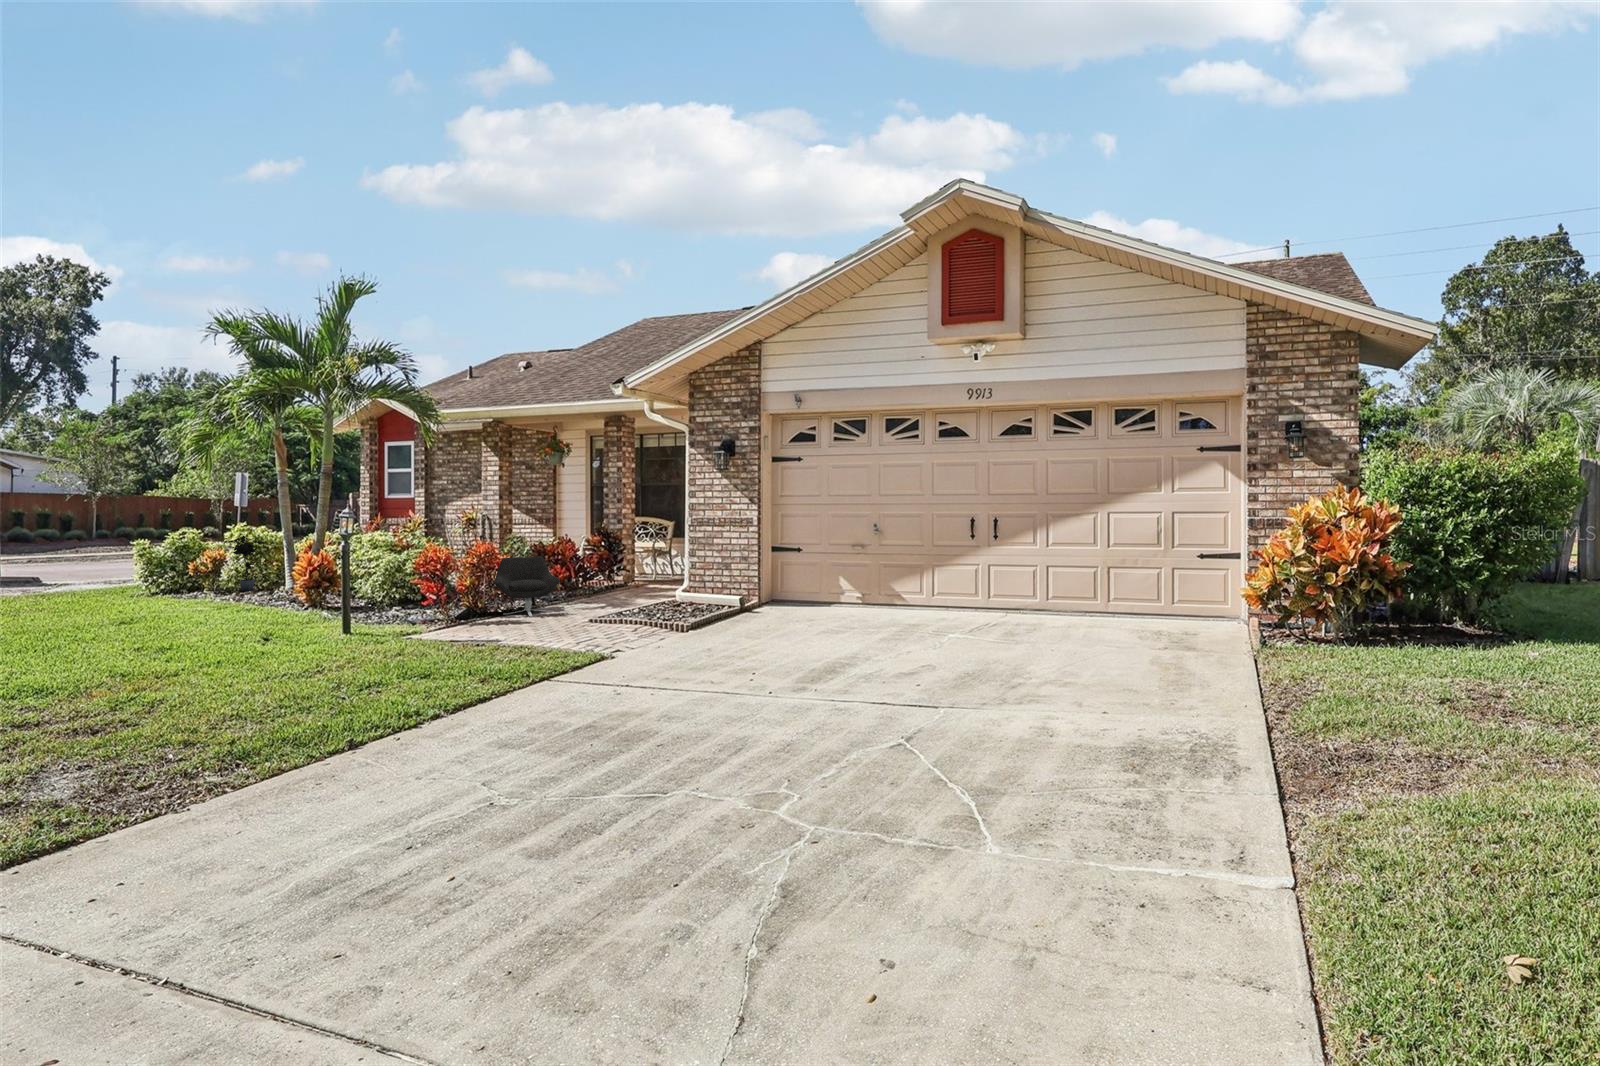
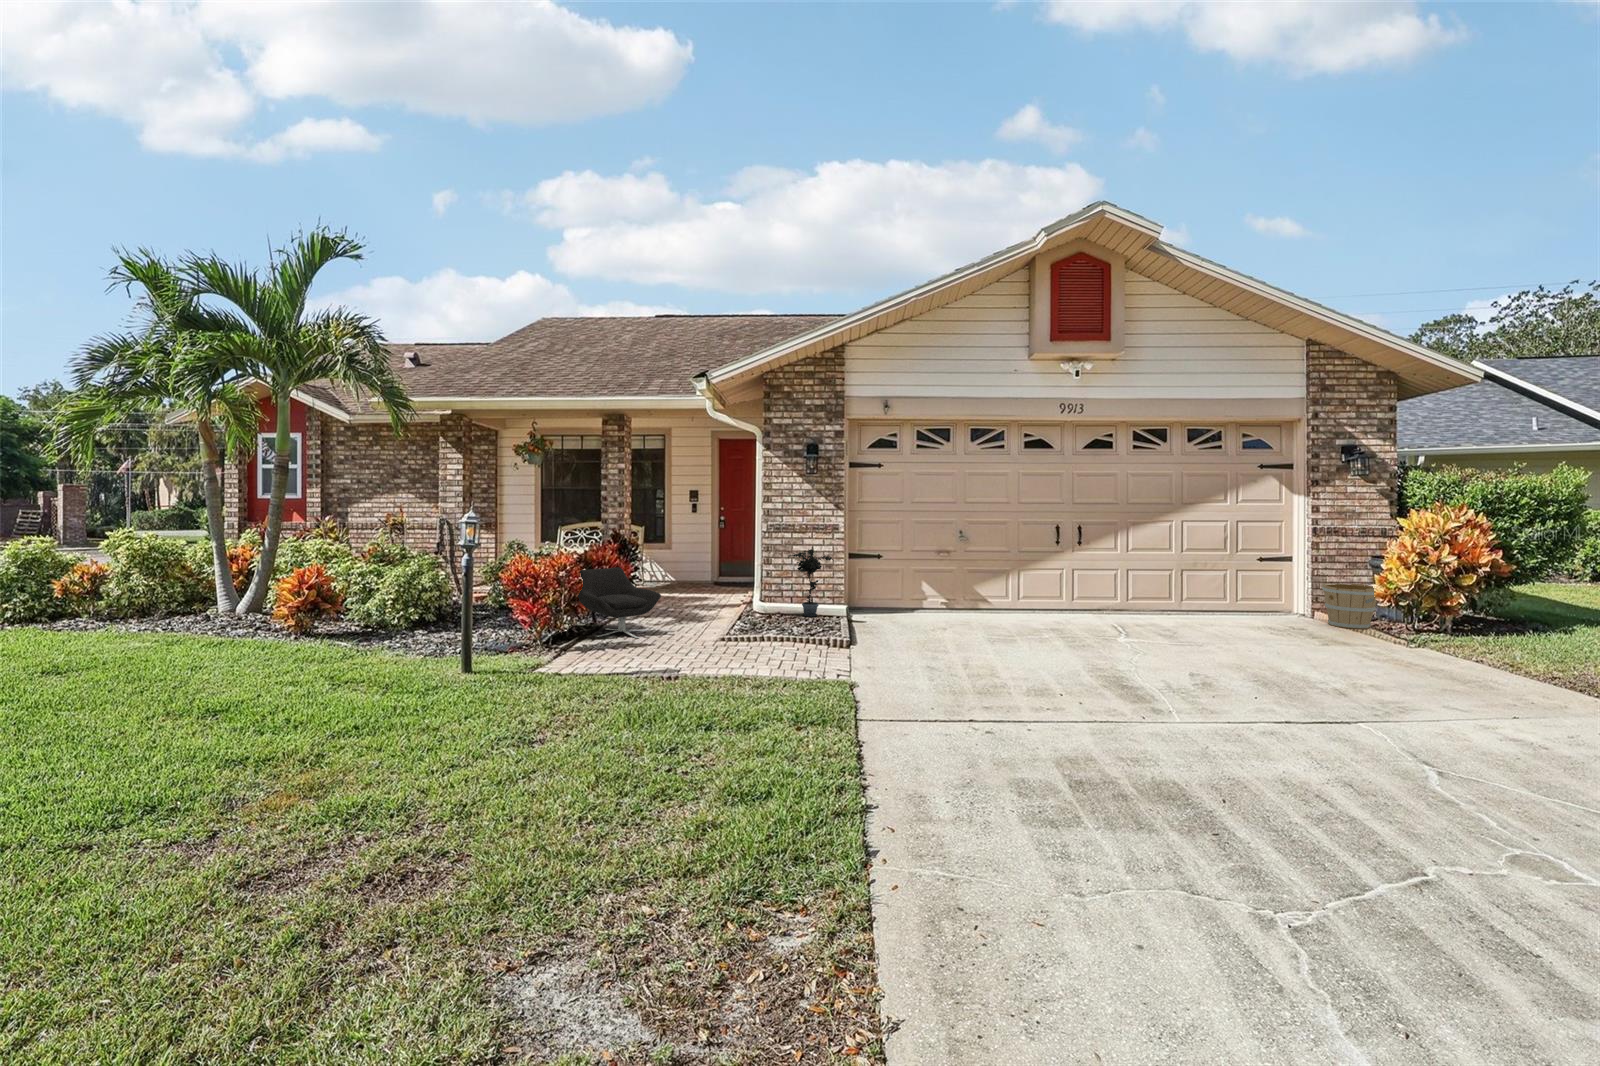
potted plant: present [225,534,264,591] -> present [788,549,833,617]
wooden bucket: none [1252,583,1314,635] -> present [1322,583,1376,629]

